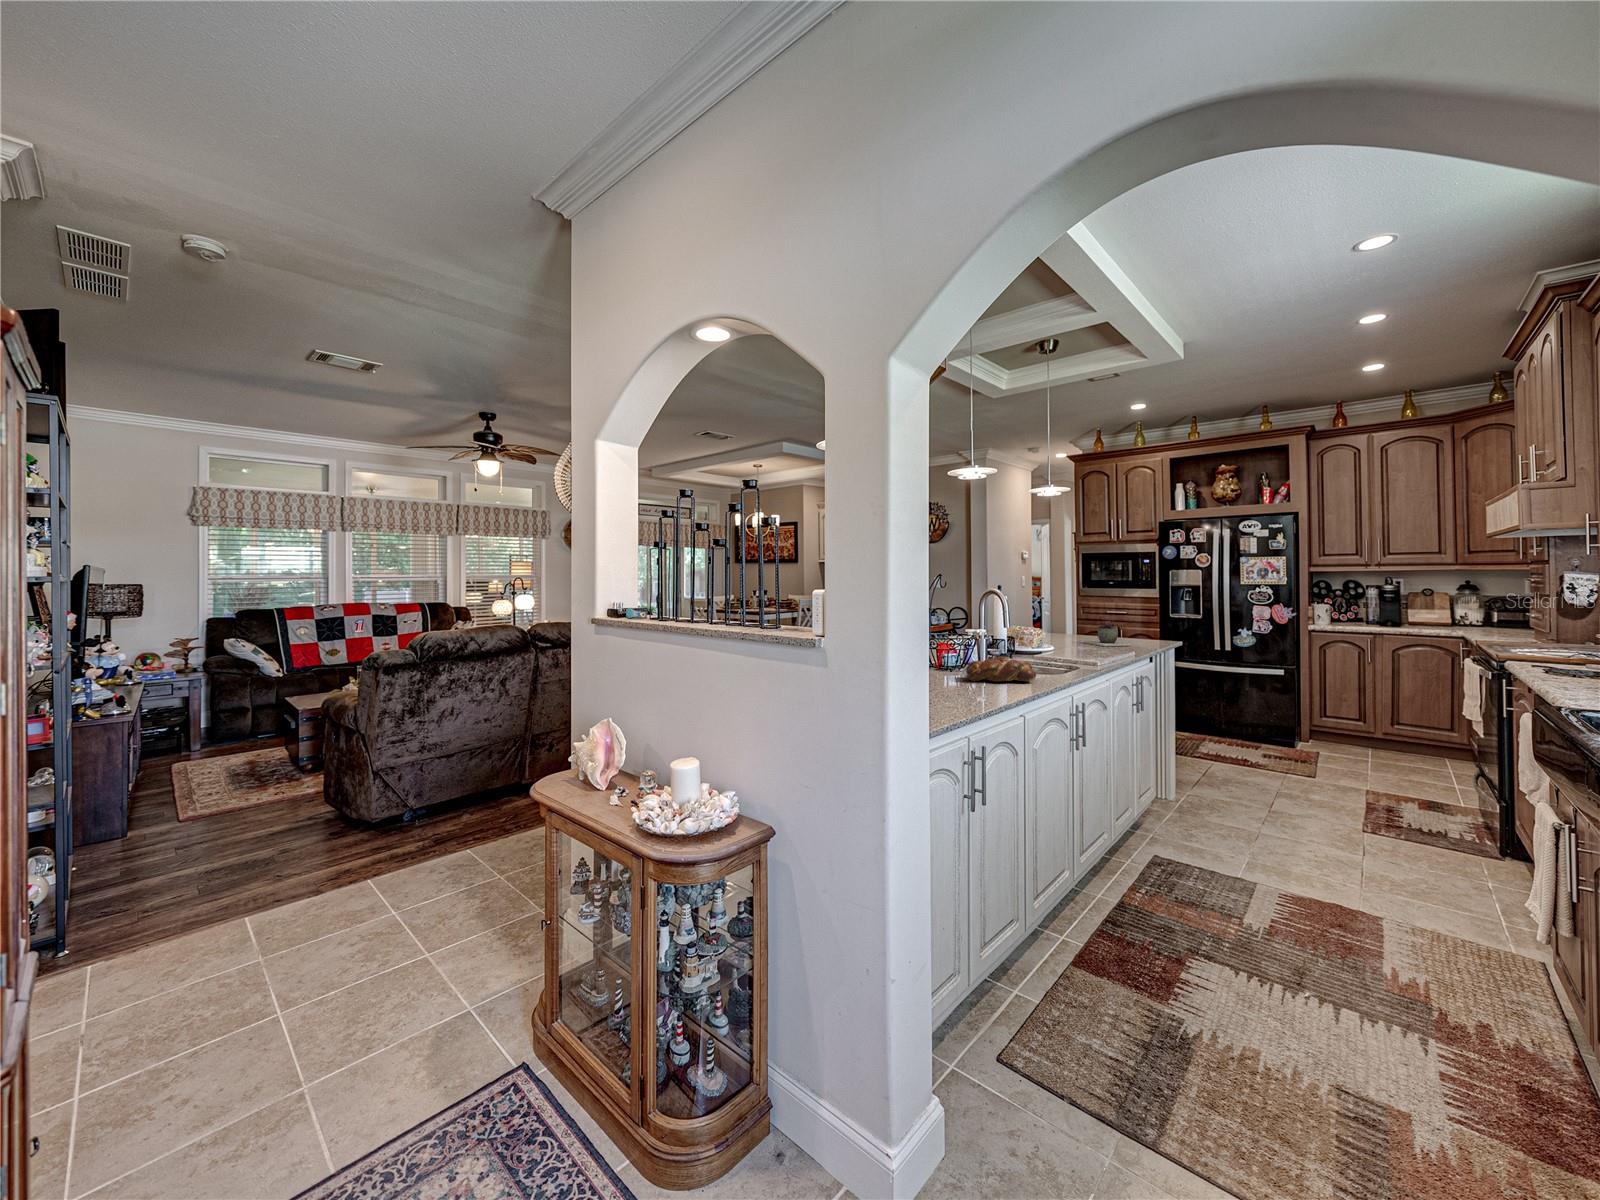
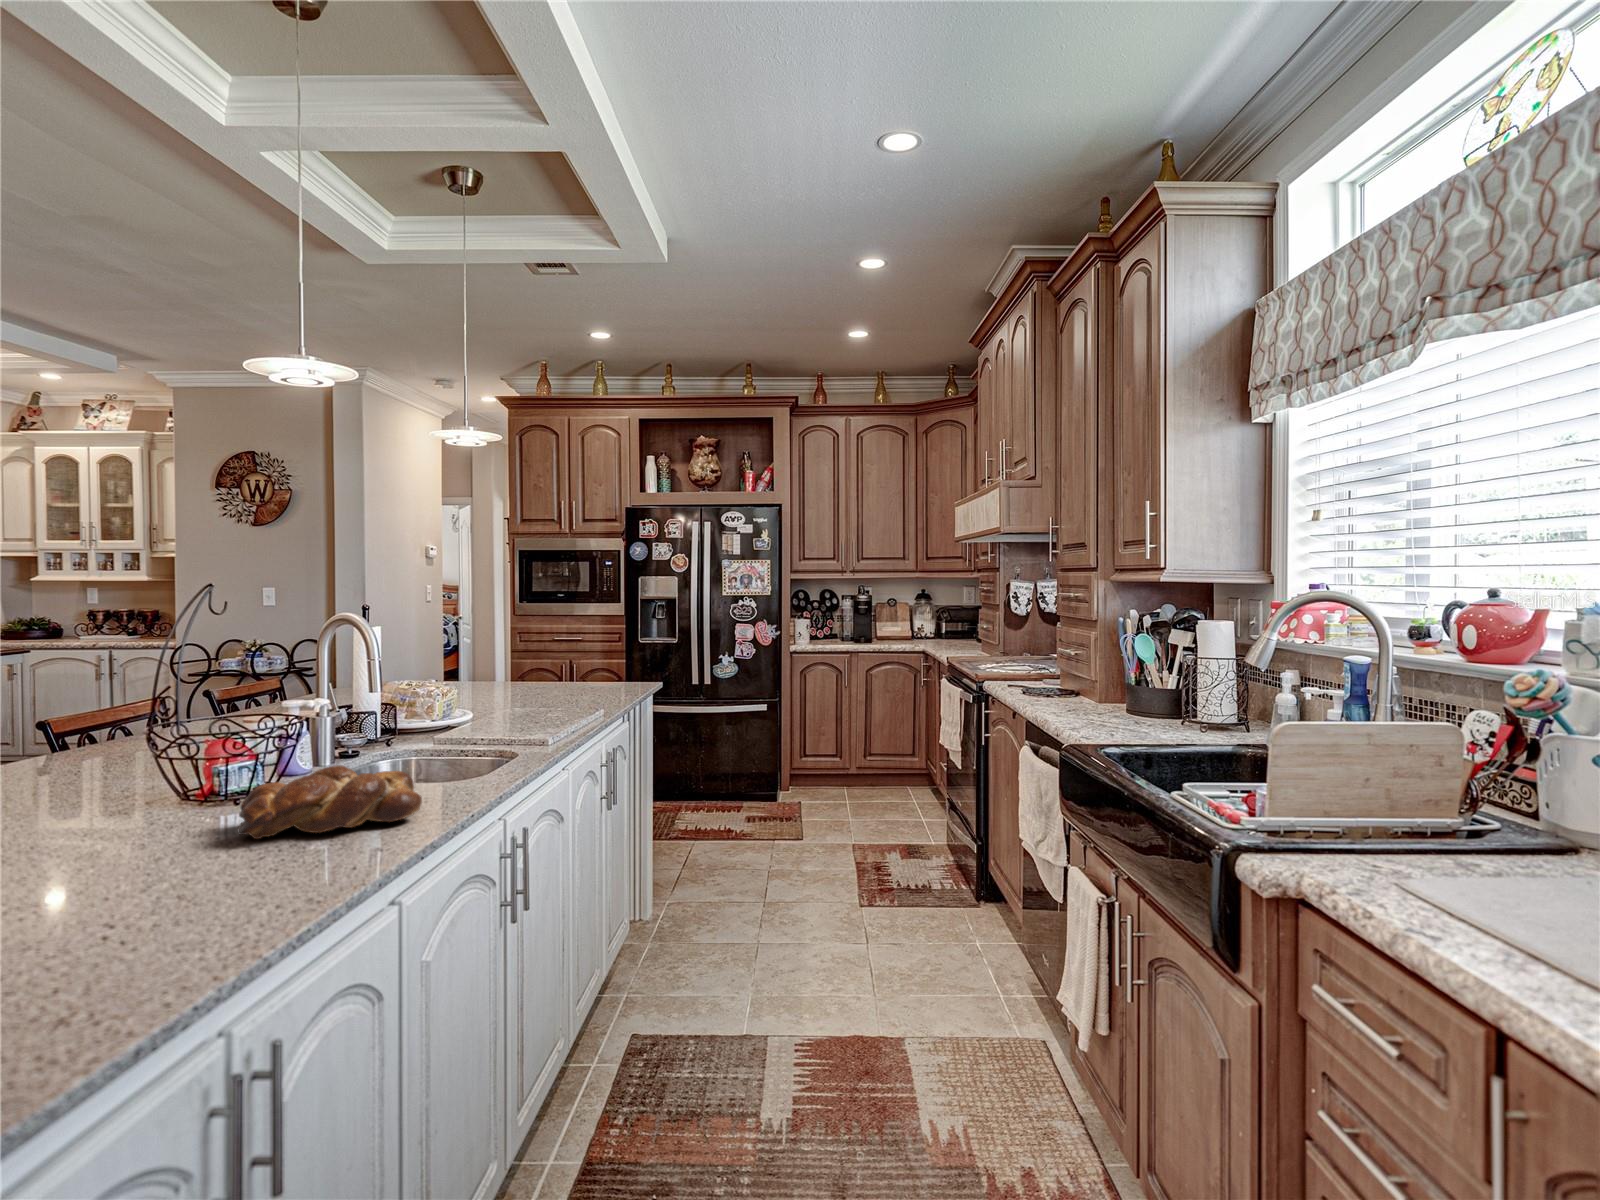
succulent plant: present [1085,621,1132,646] -> none [527,653,600,697]

